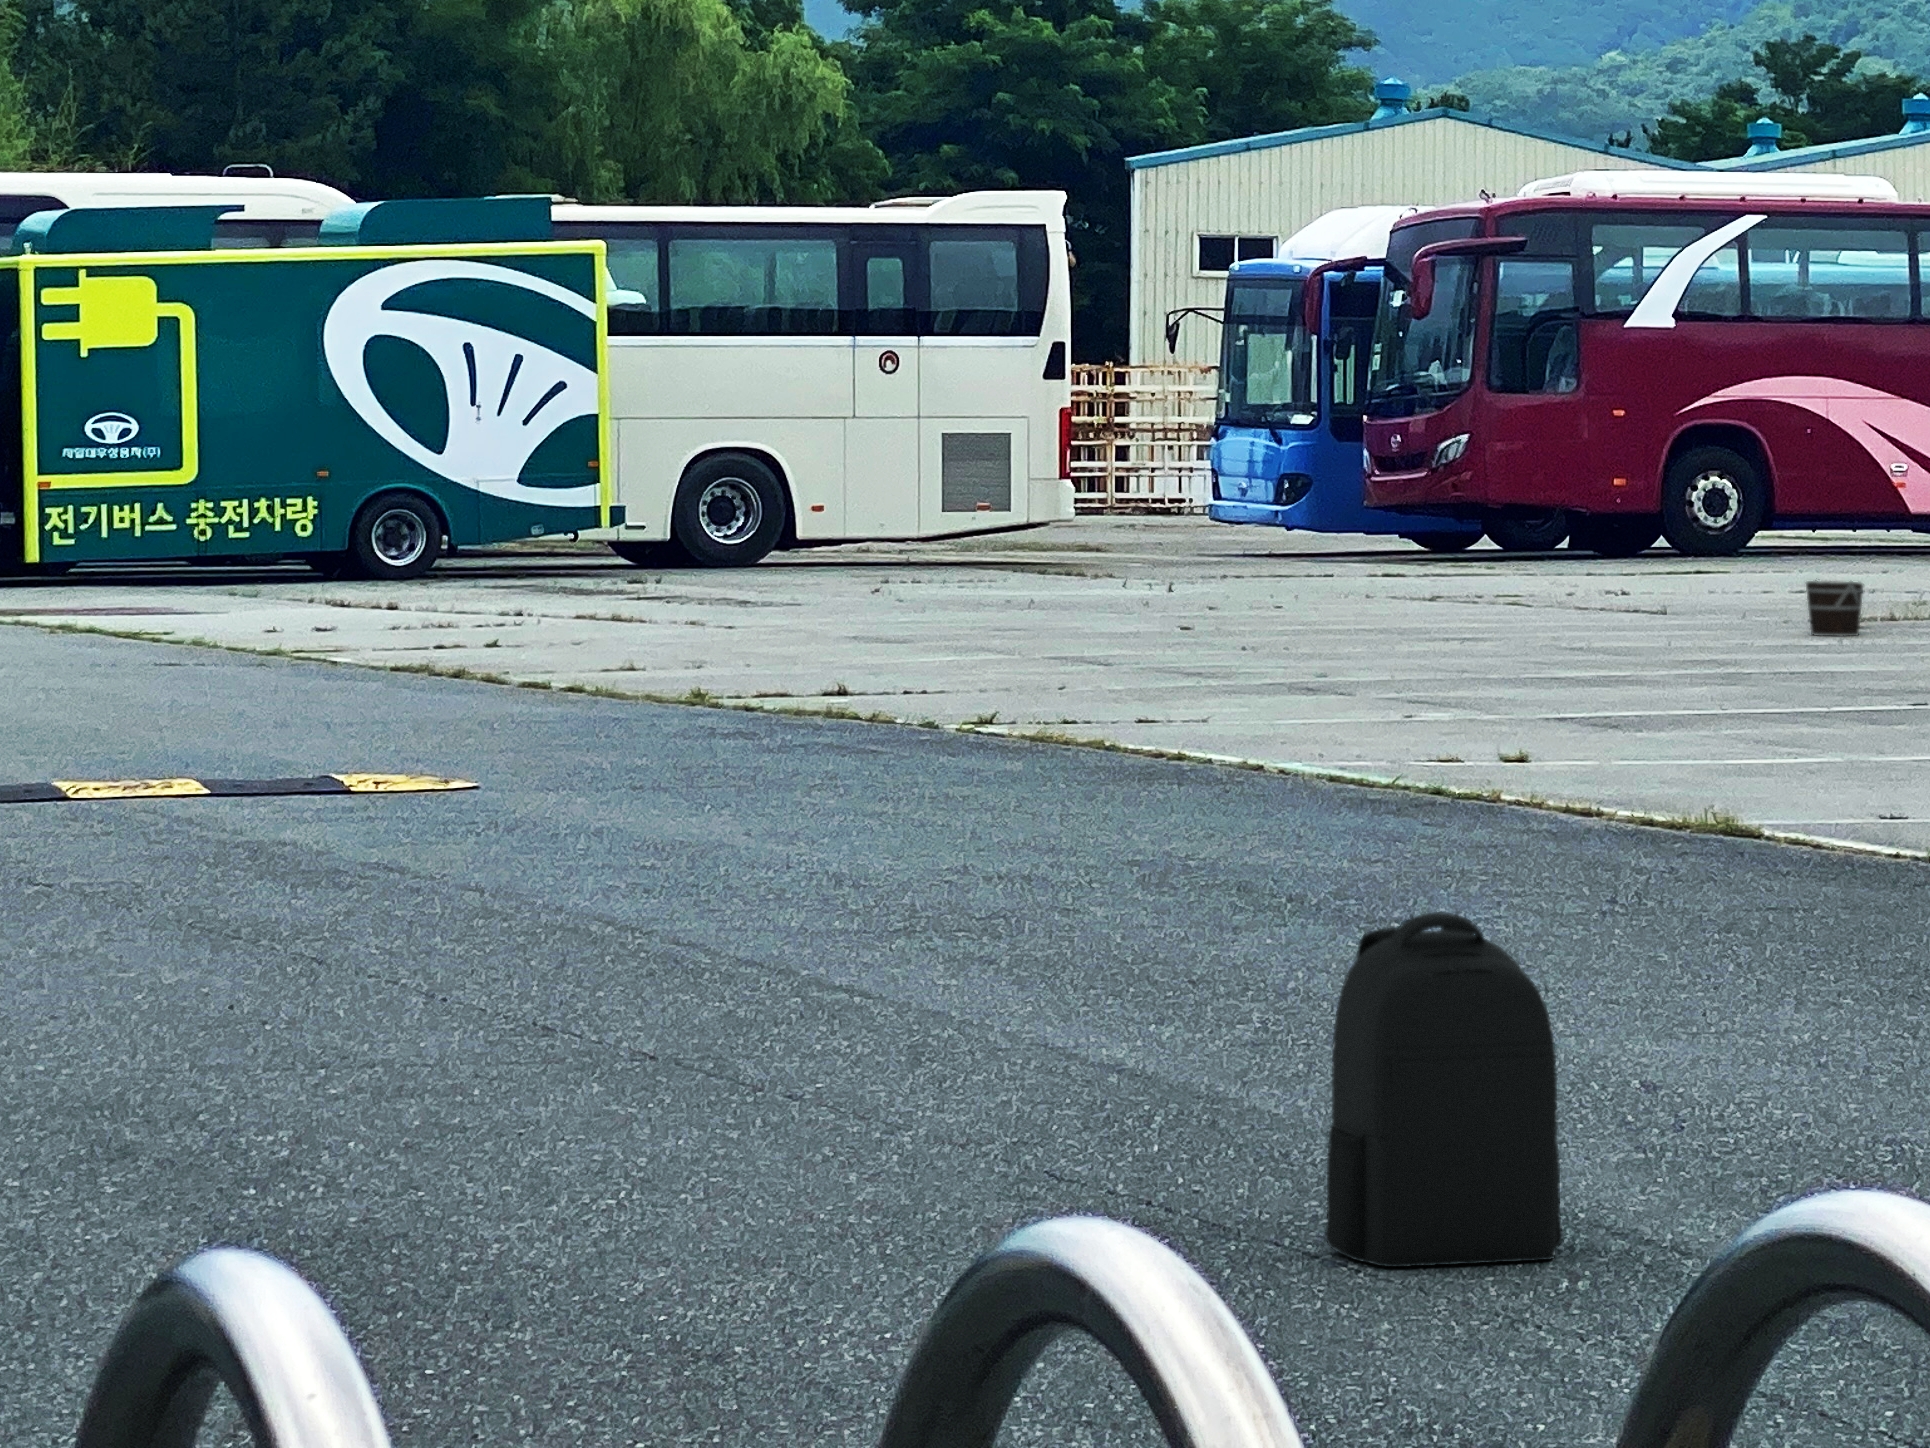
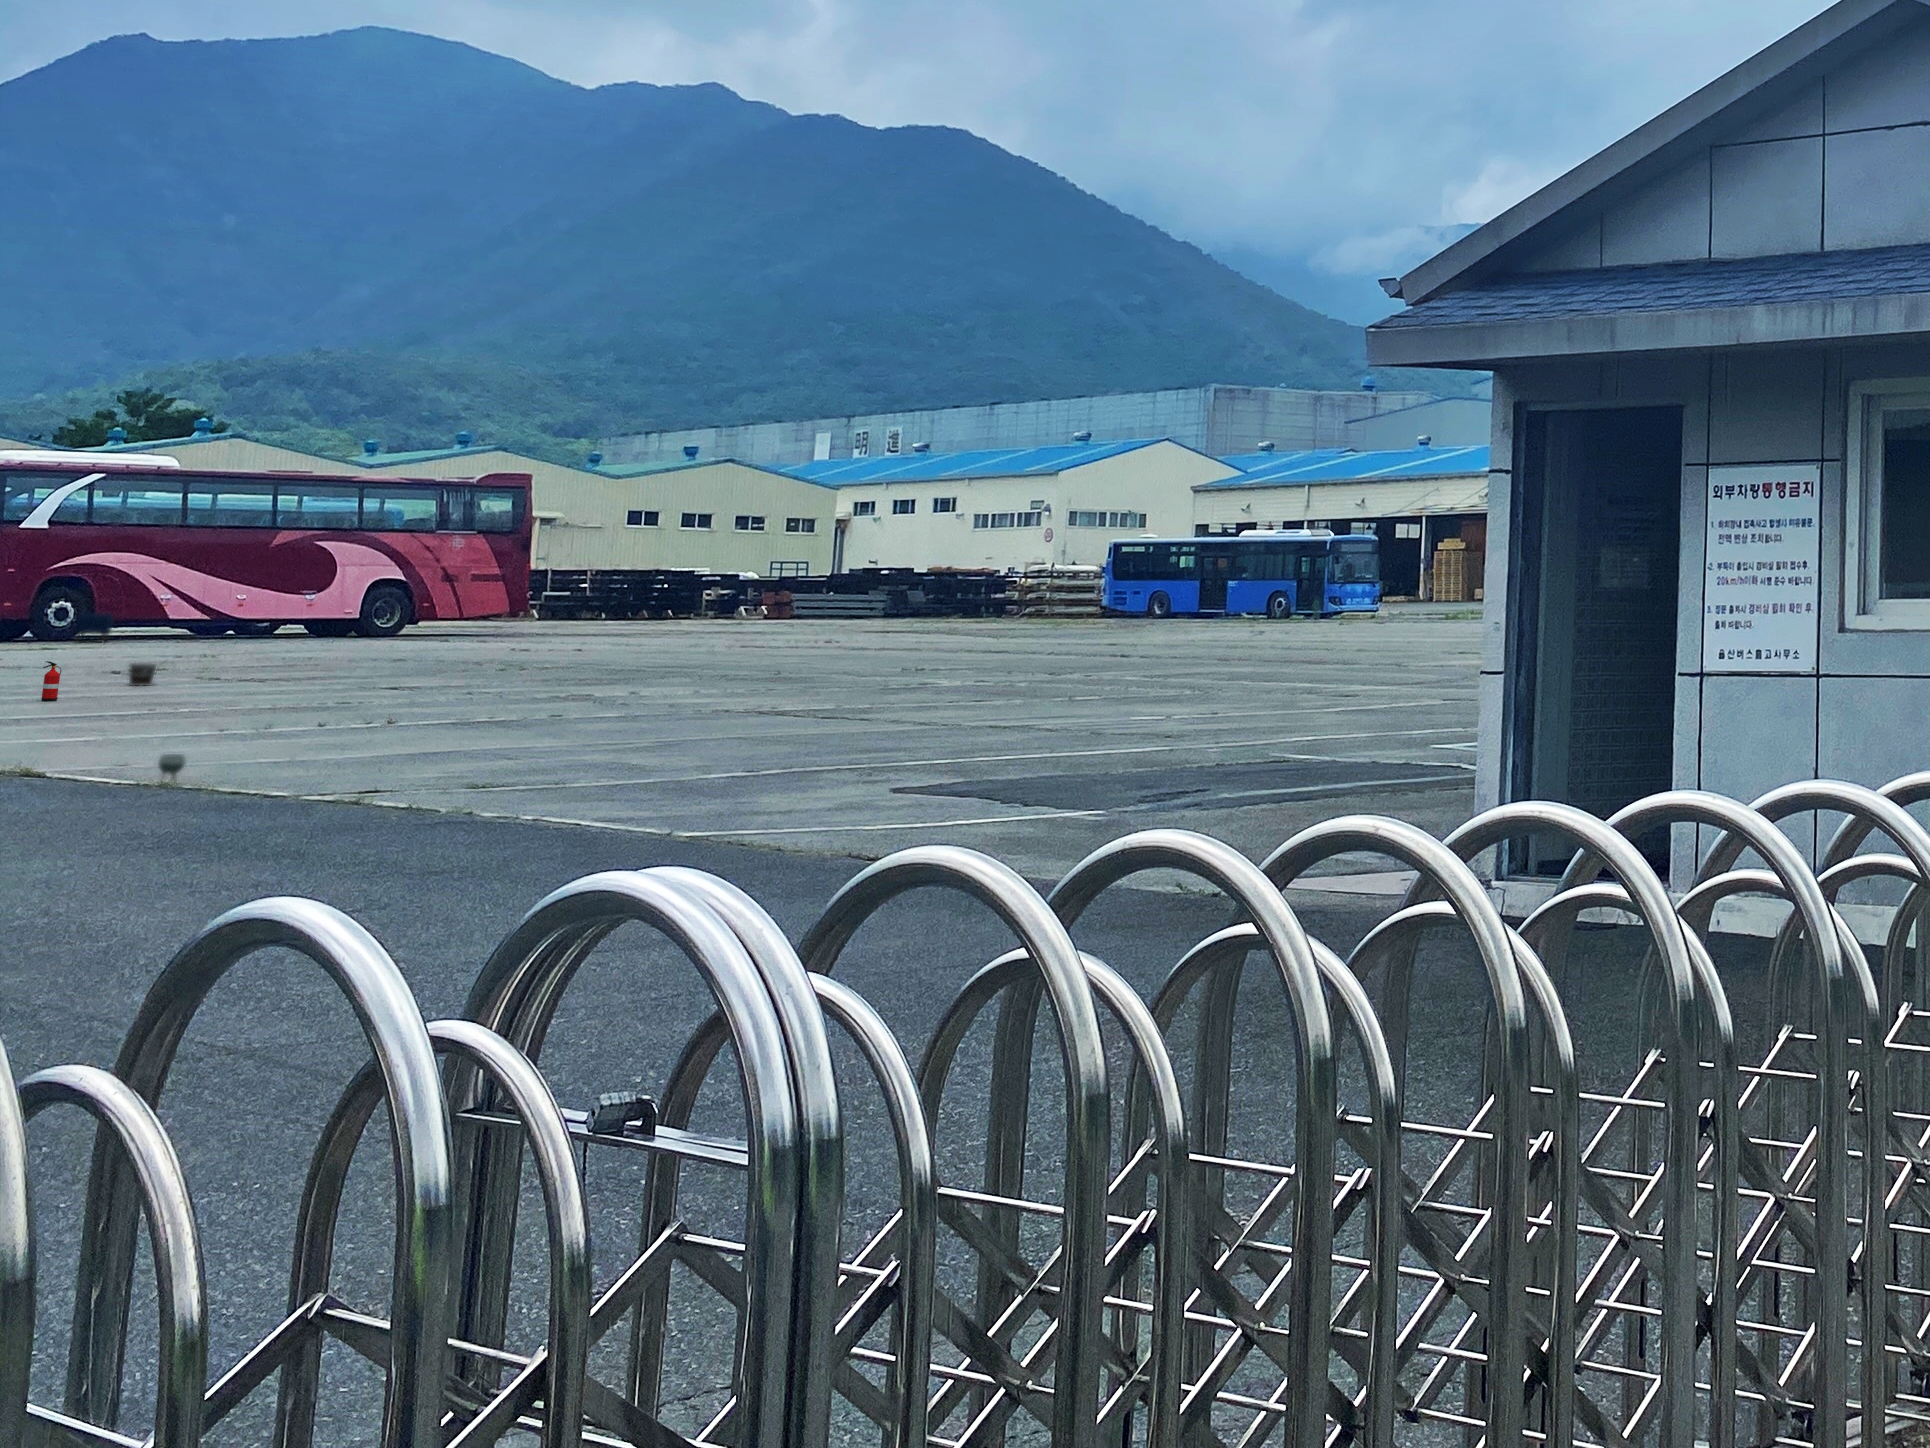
bench: none [1744,502,1811,561] -> present [75,613,113,640]
fire extinguisher: none [1595,563,1637,666] -> present [41,661,61,701]
planter: none [1752,849,1852,983] -> present [158,754,186,783]
backpack: present [1325,912,1563,1267] -> none [85,761,139,825]

